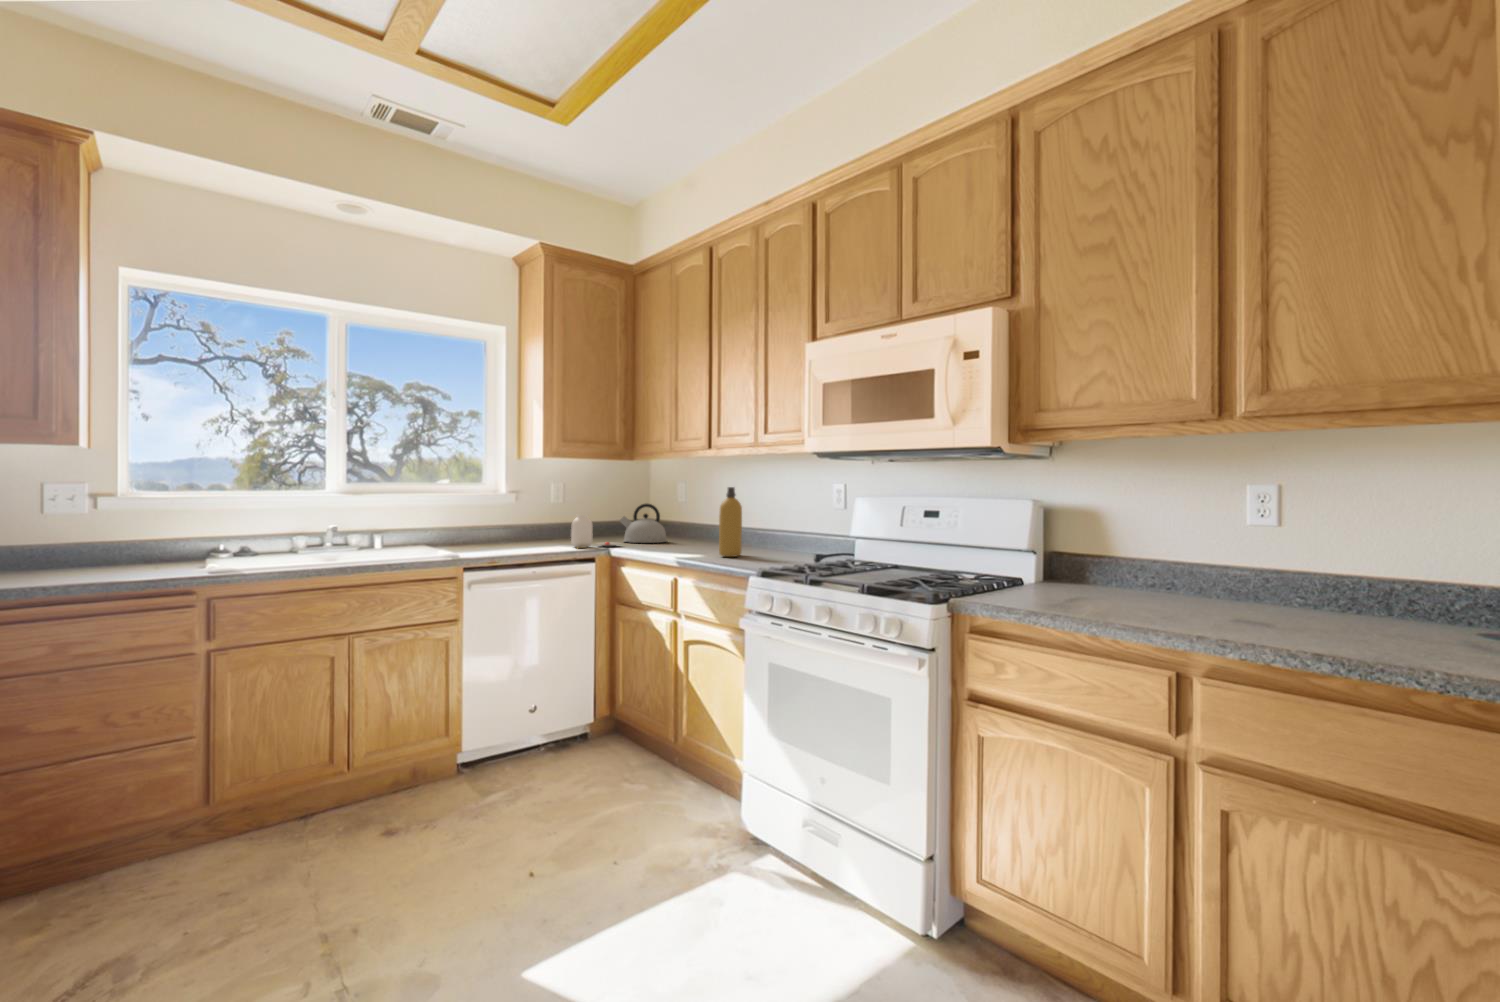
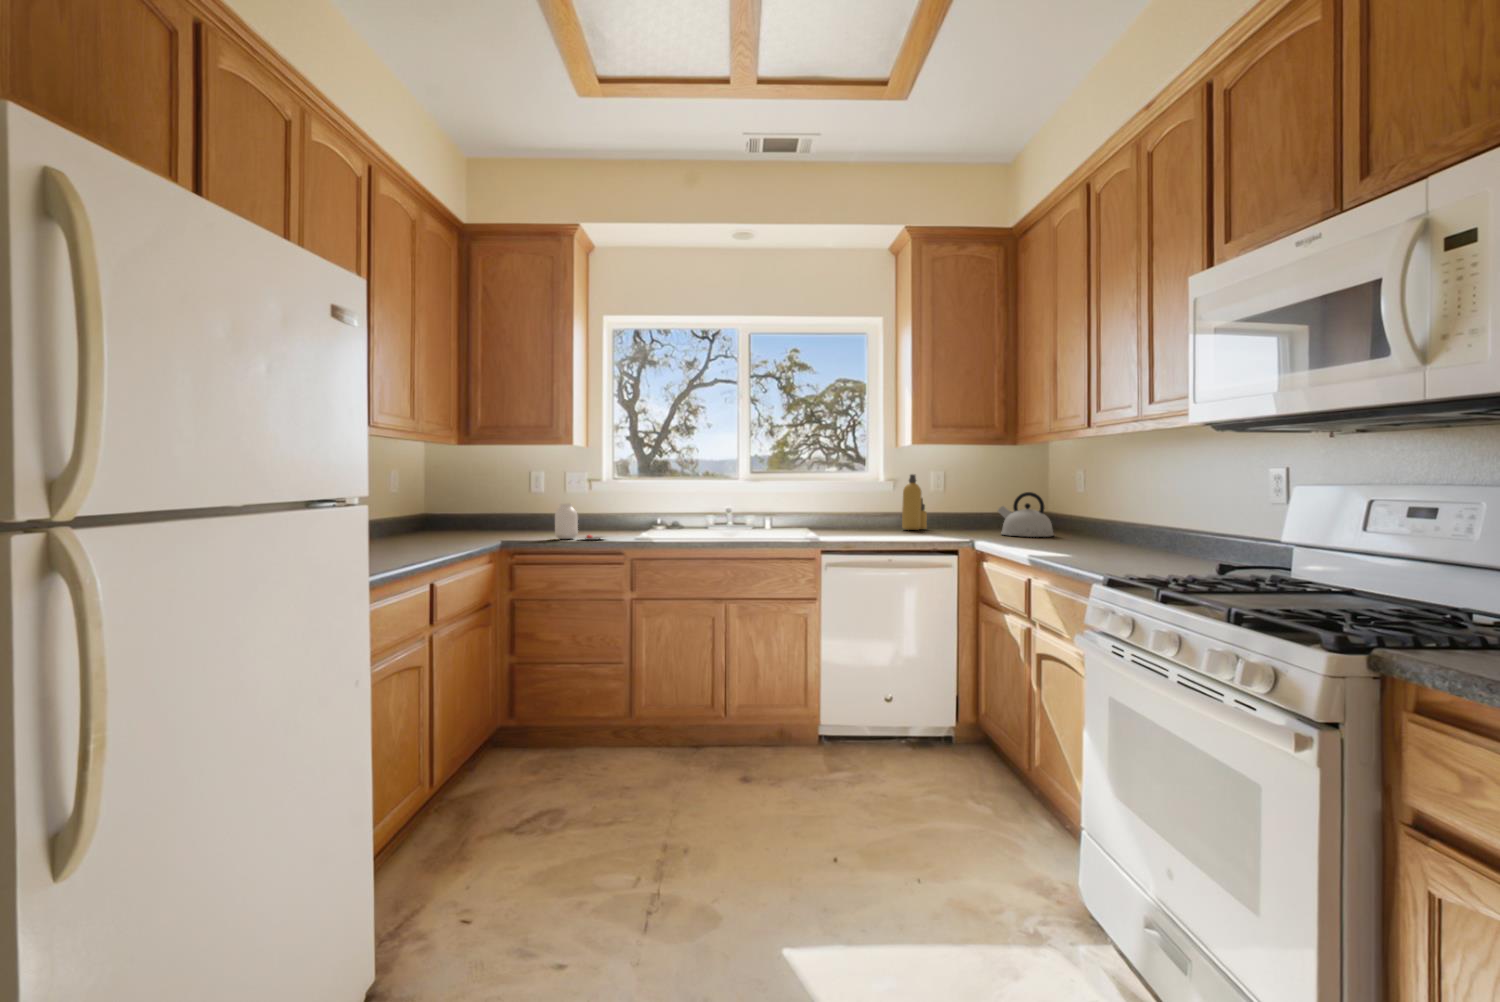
bottle: present [719,487,742,557] -> present [902,474,927,530]
jar: present [571,514,619,548] -> present [555,503,606,540]

